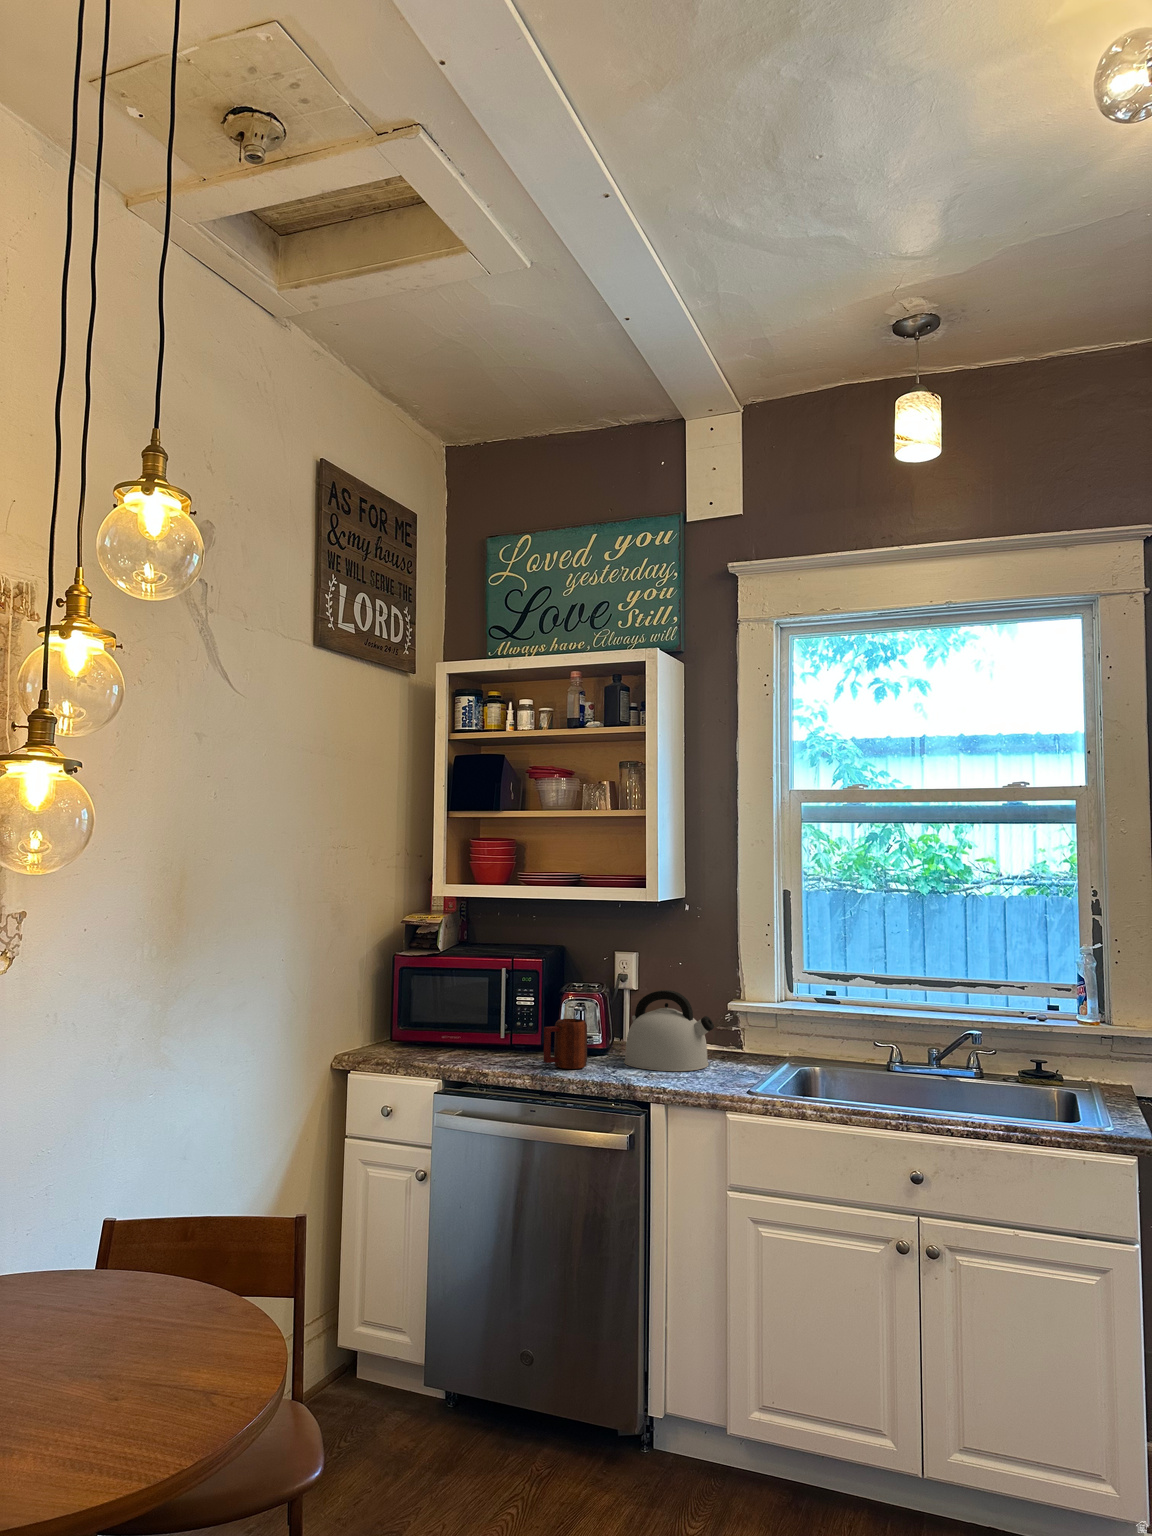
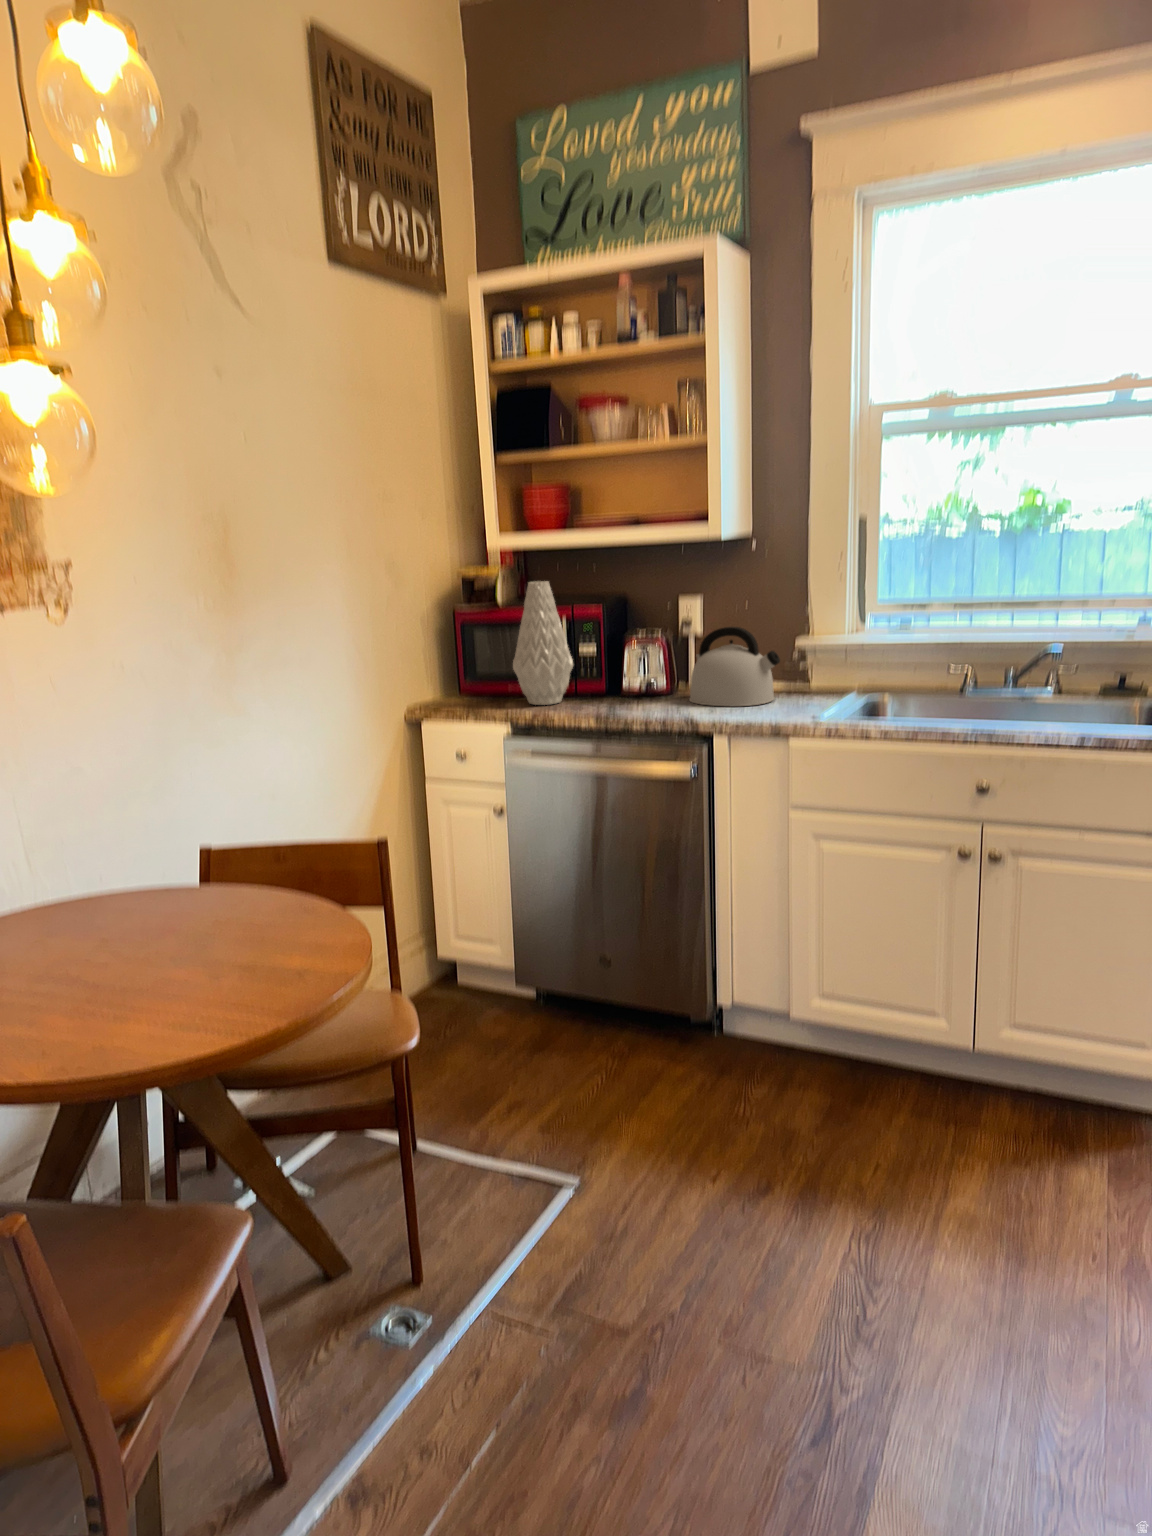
vase: none [449,936,511,1061] -> present [513,581,573,705]
mug: present [544,1019,587,1069] -> none [606,660,651,709]

